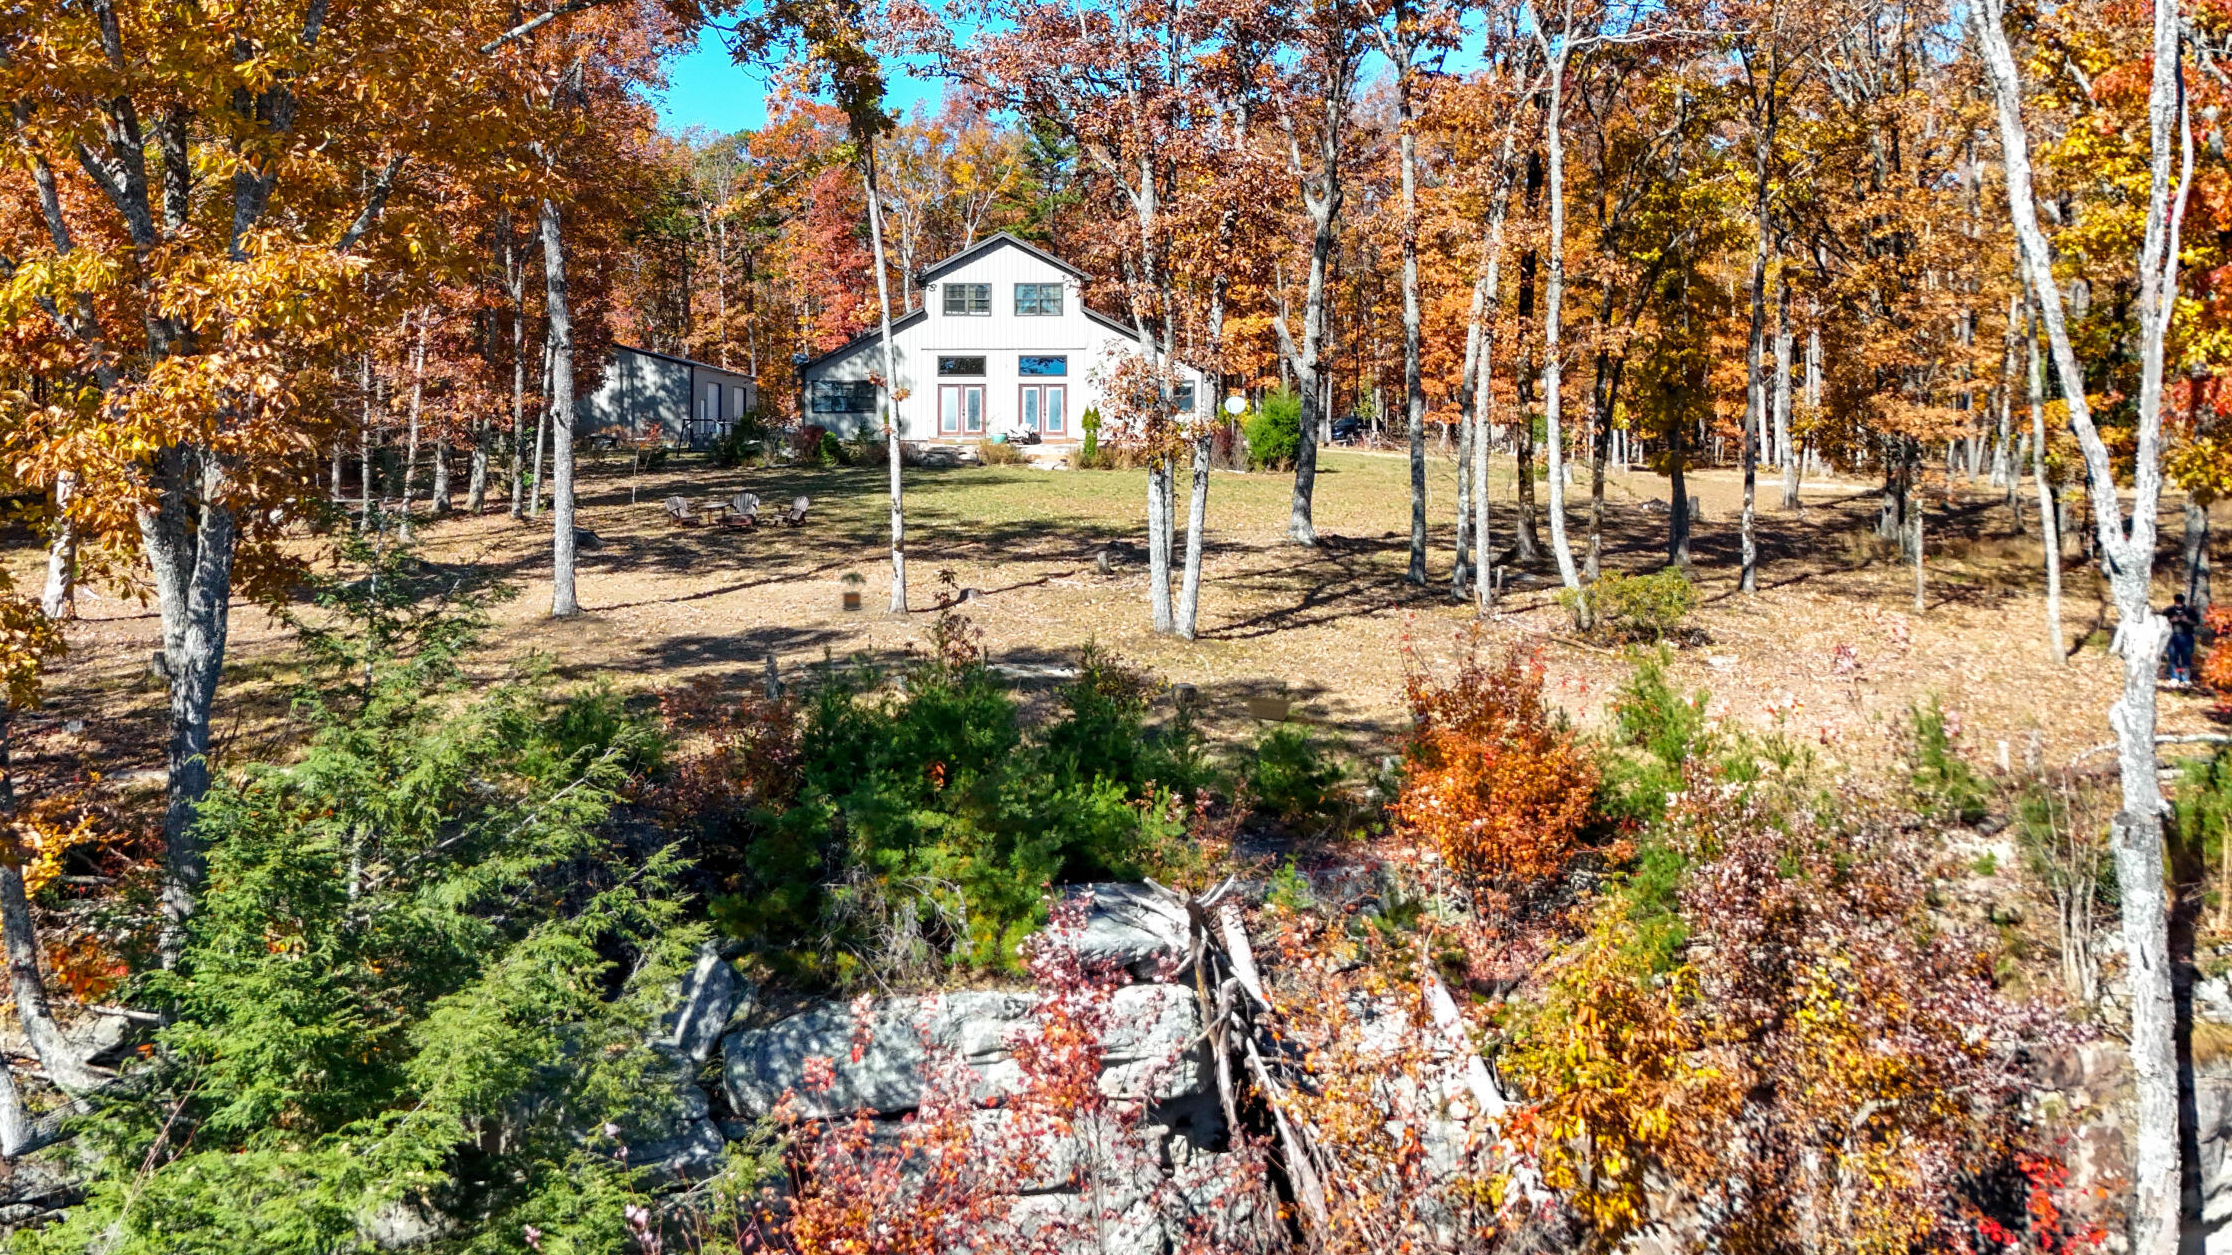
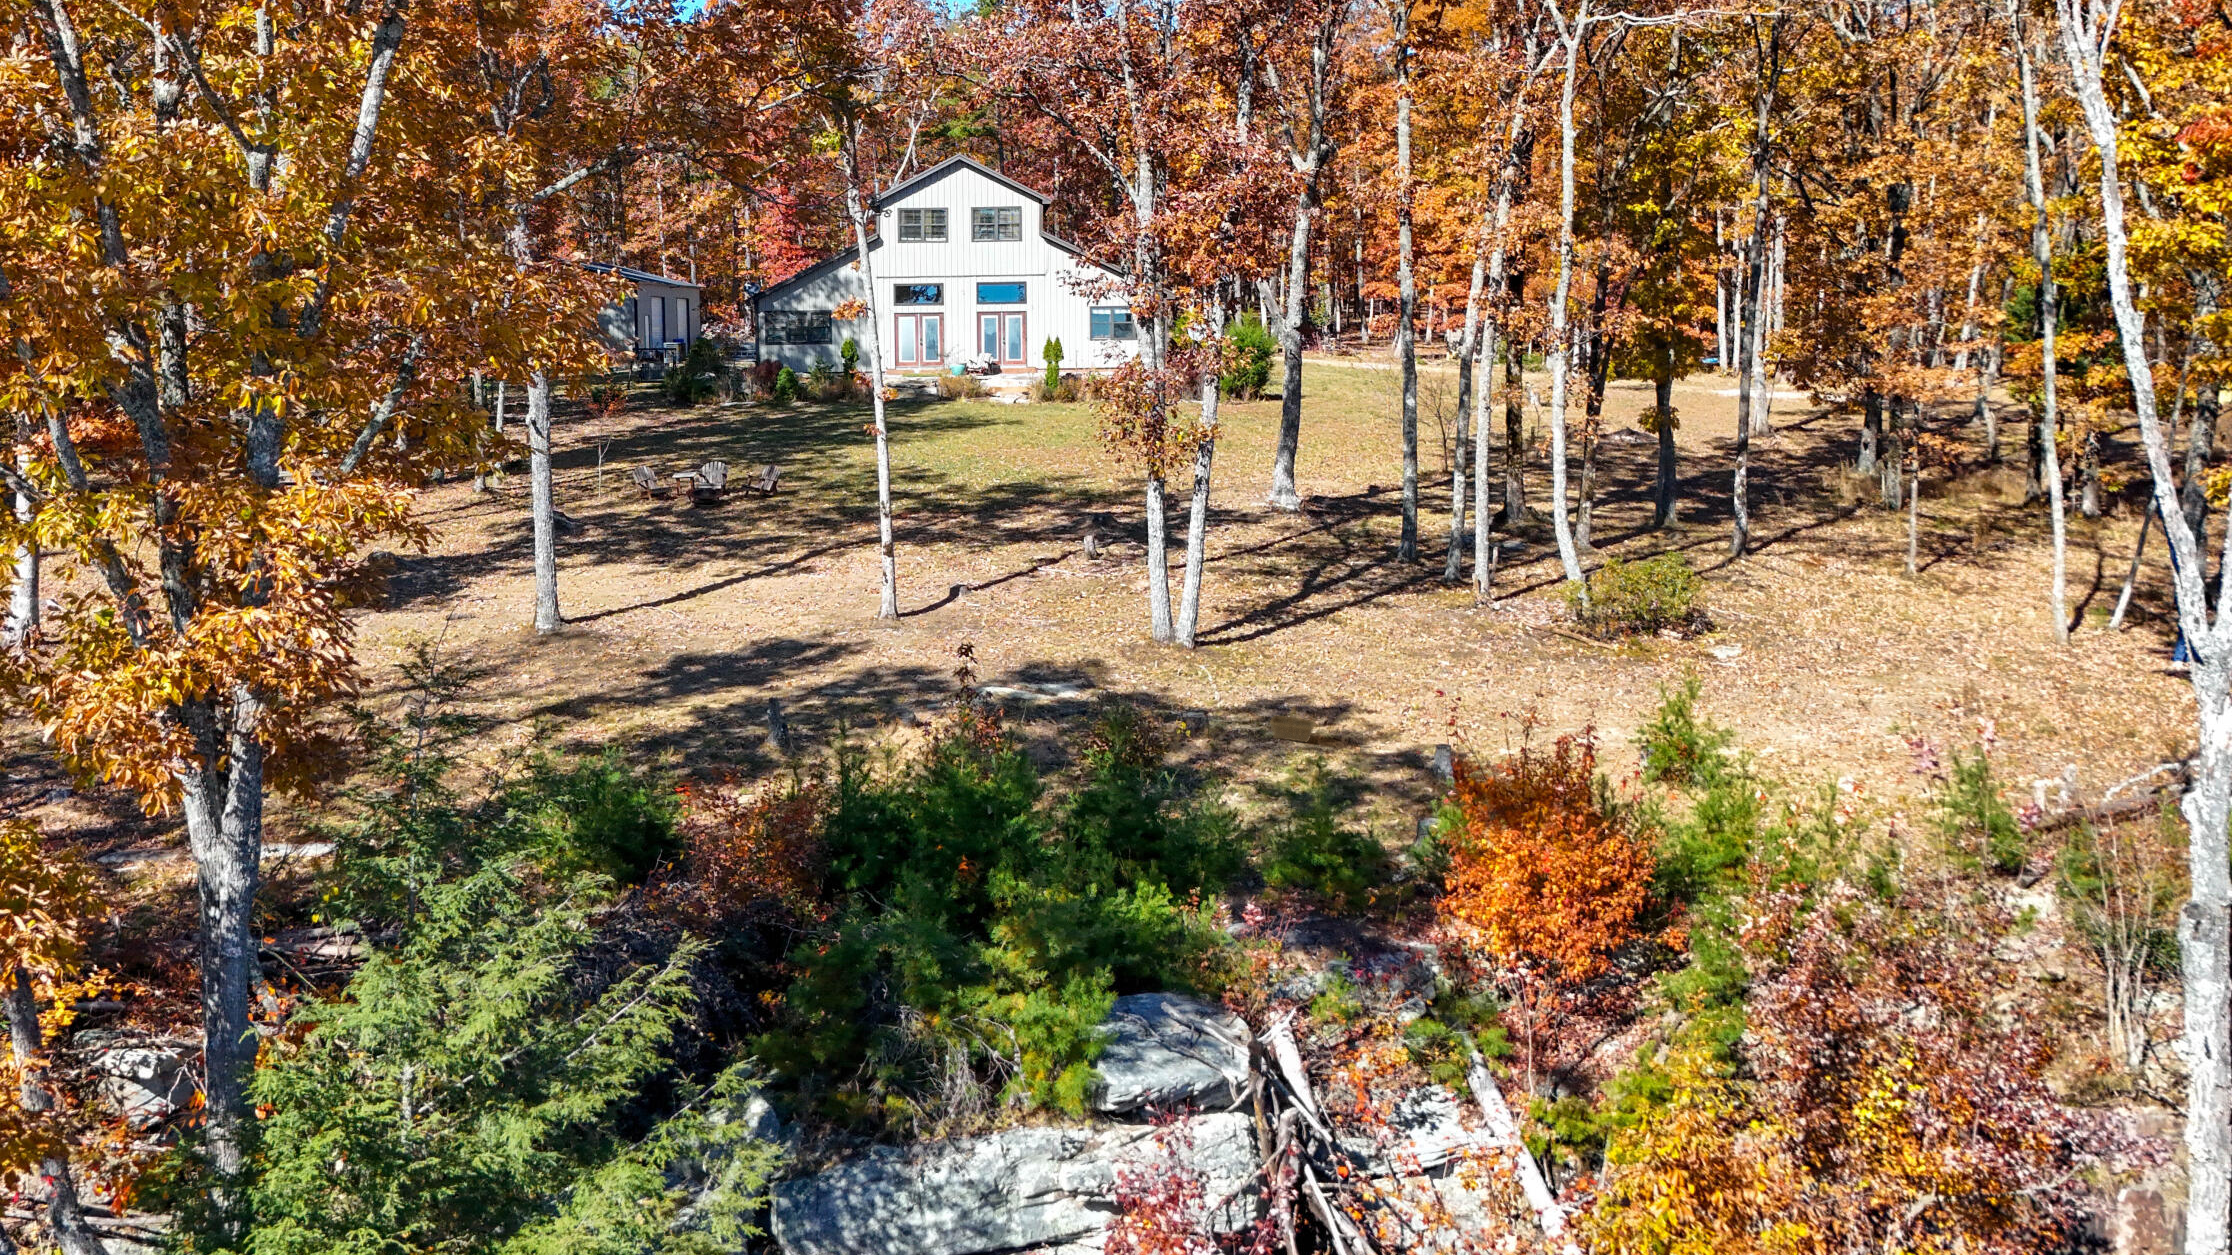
potted tree: present [841,572,867,611] -> none [825,560,854,602]

